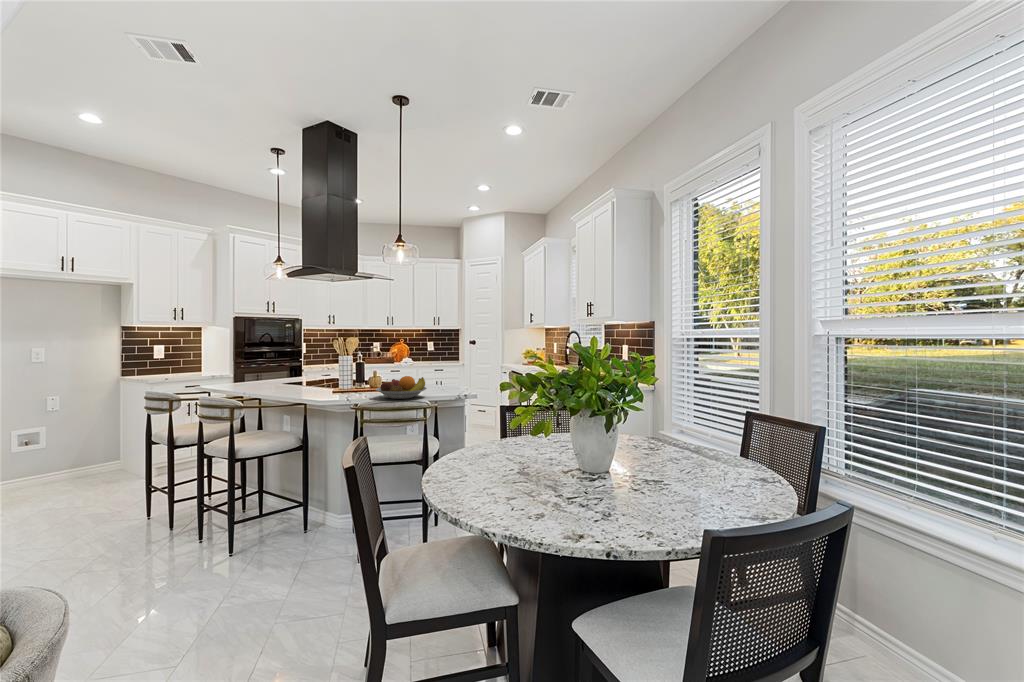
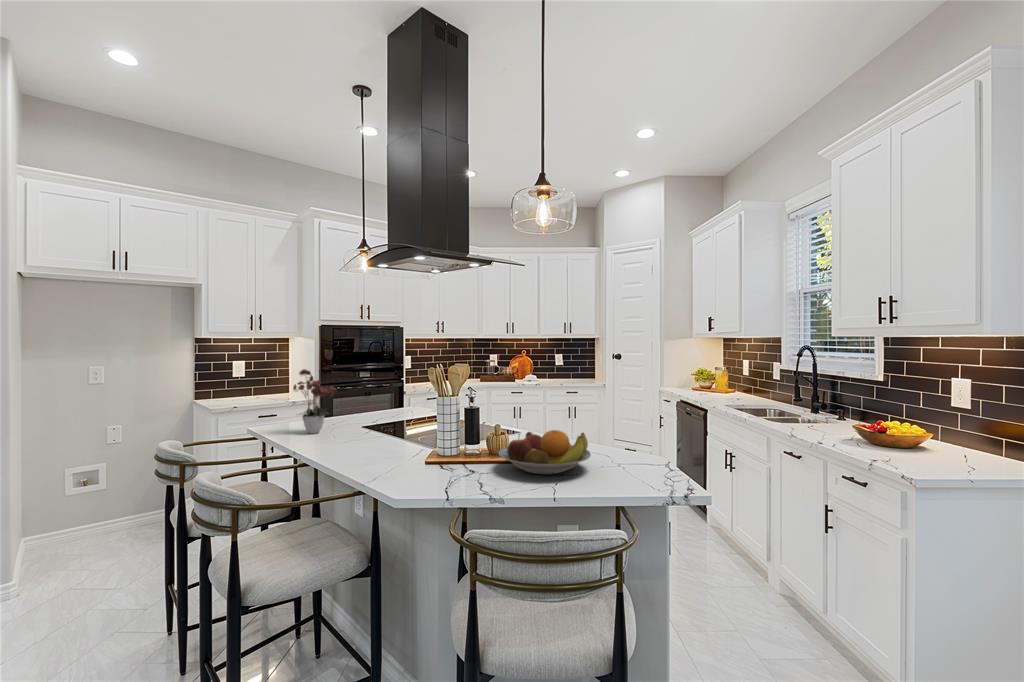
flower arrangement: none [233,345,267,390] -> present [293,369,337,434]

